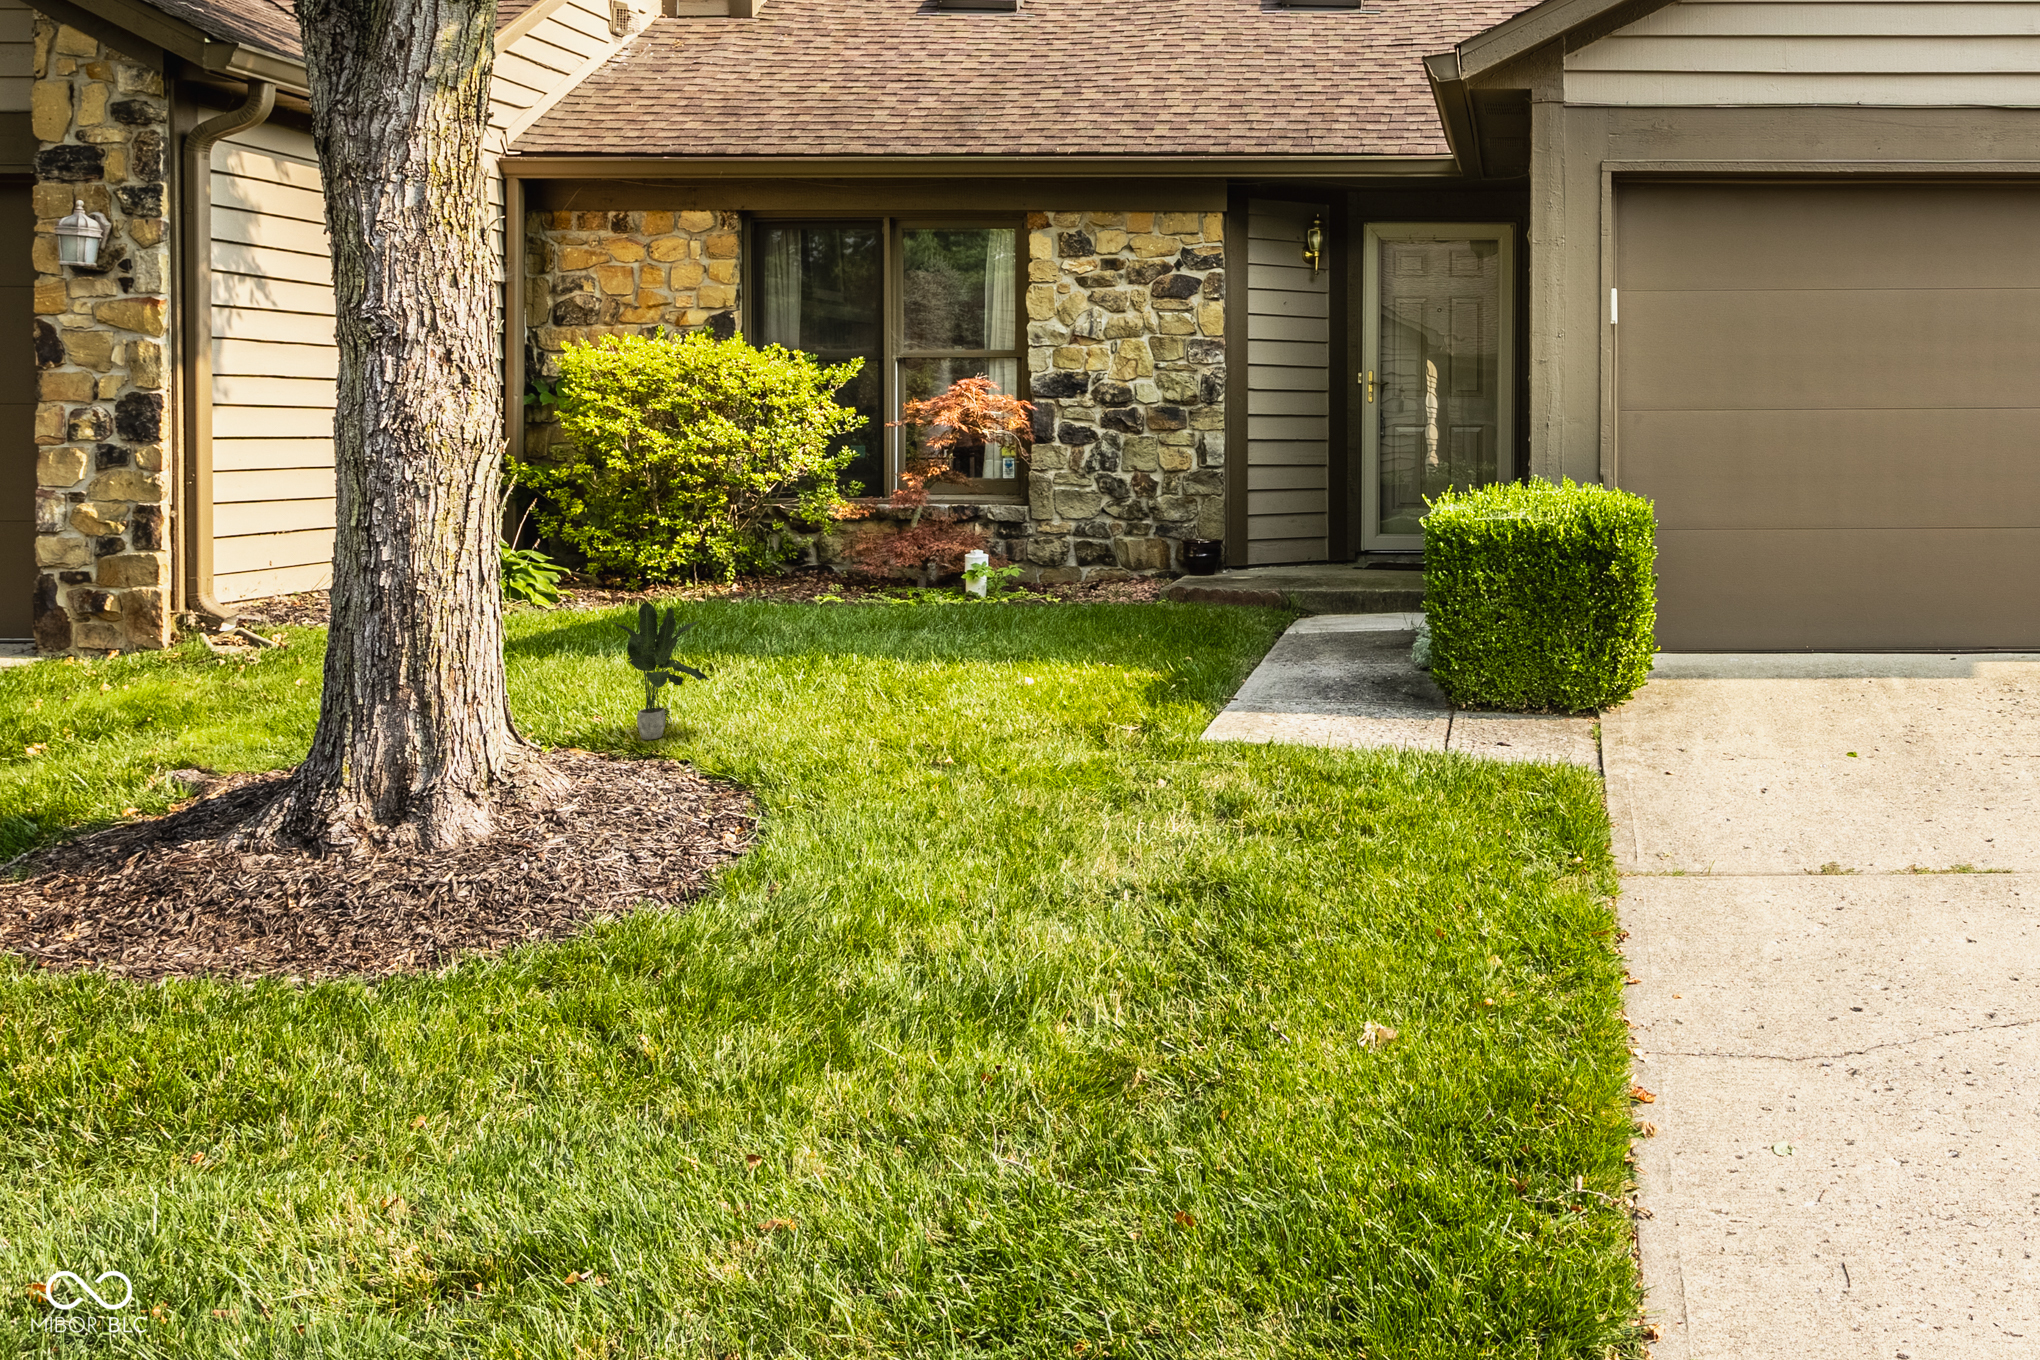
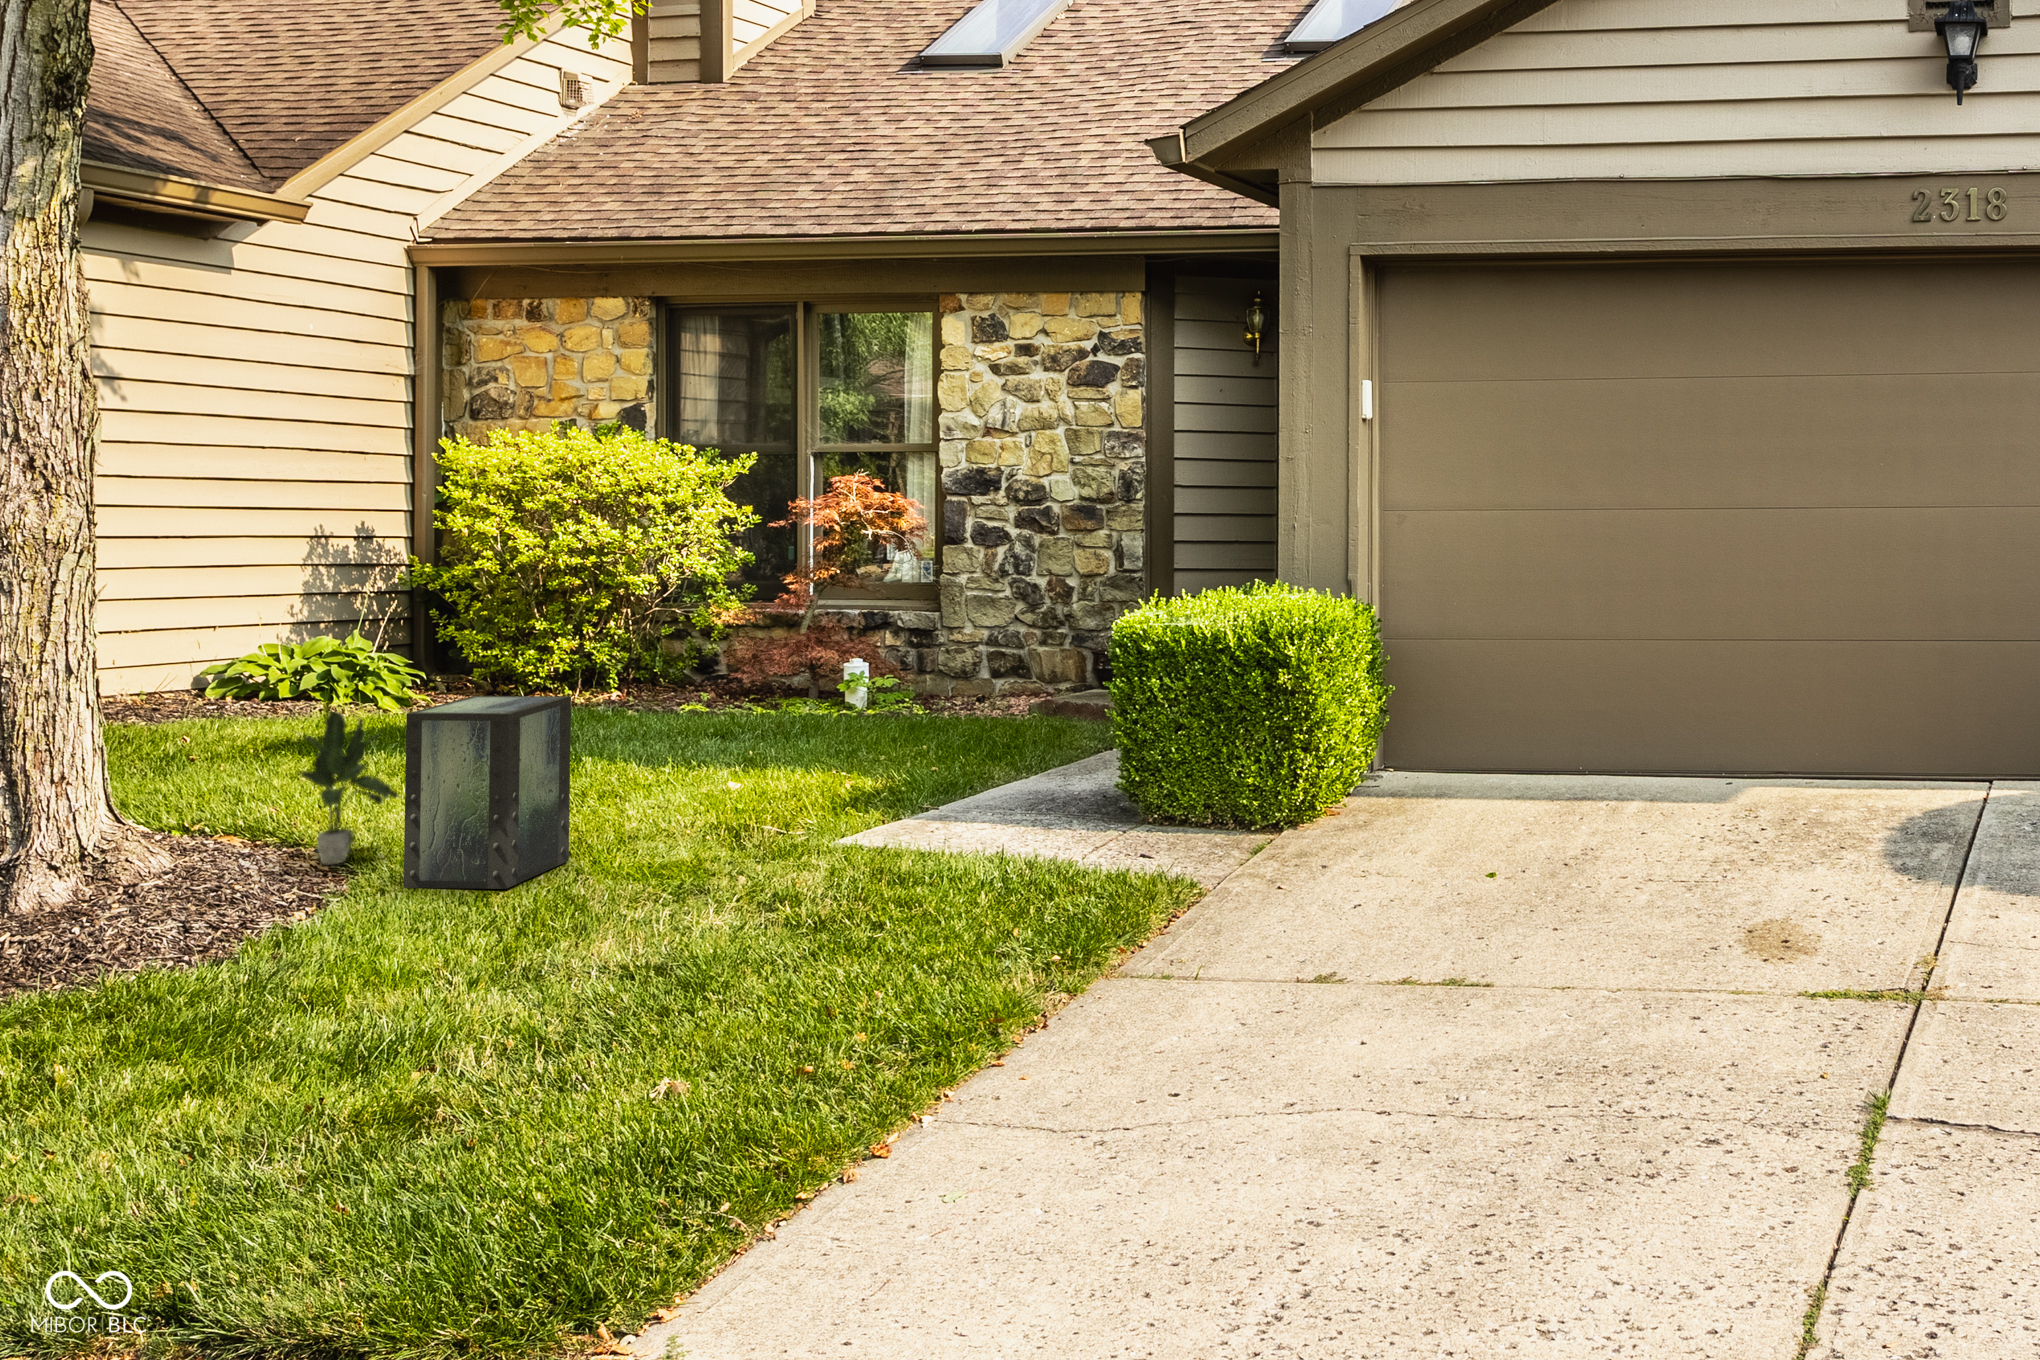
storage box: none [736,587,866,758] -> present [403,696,571,889]

